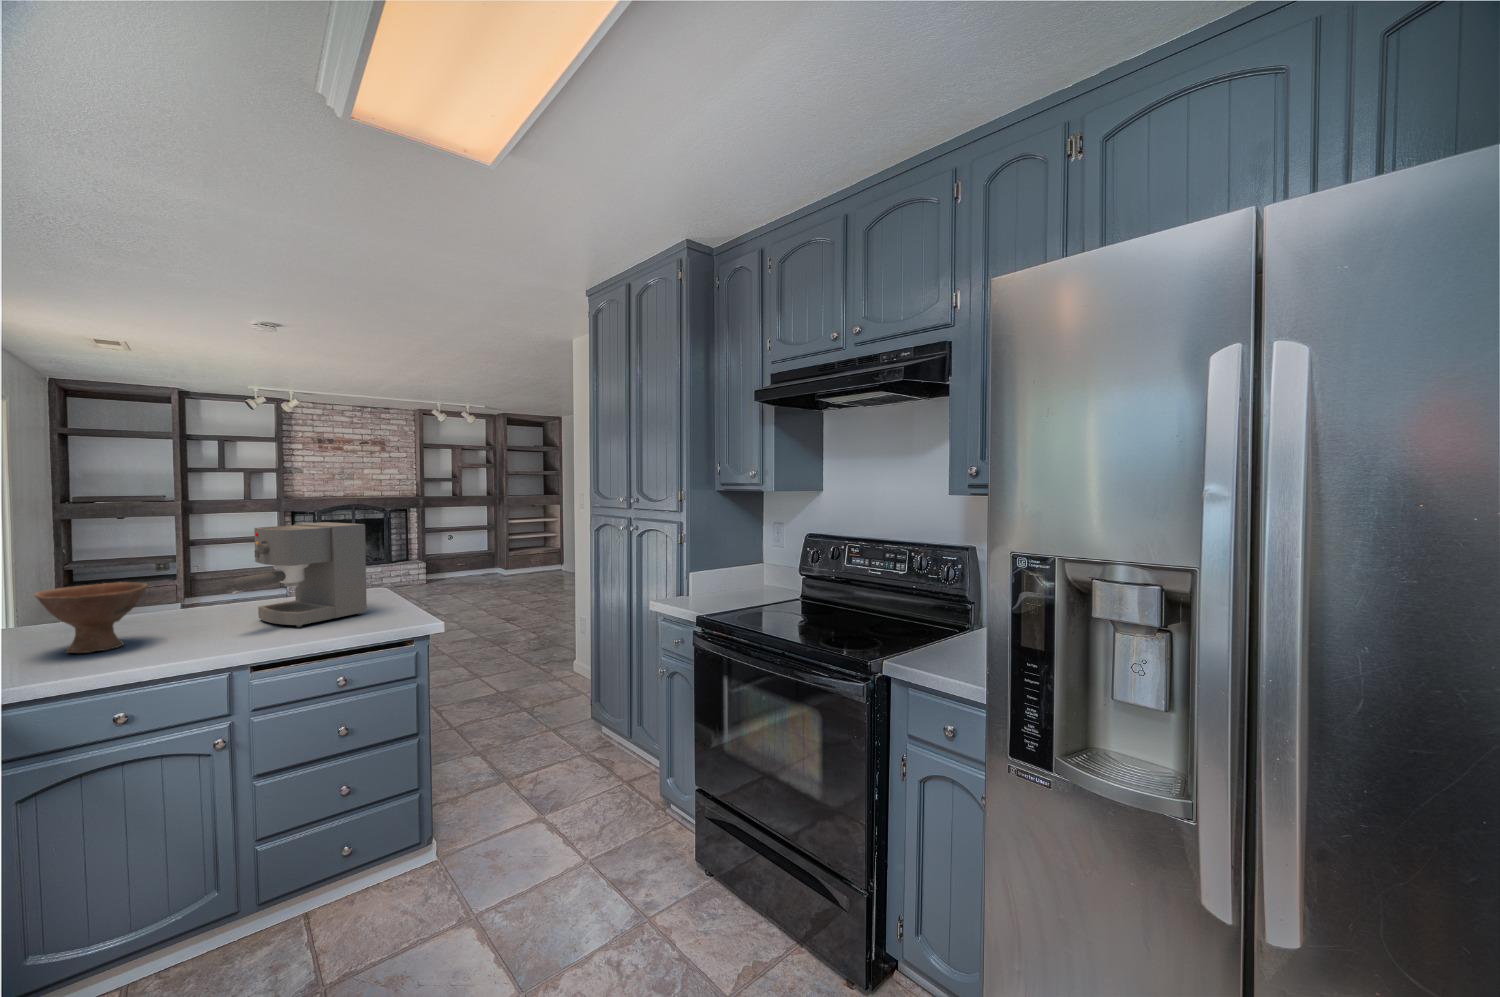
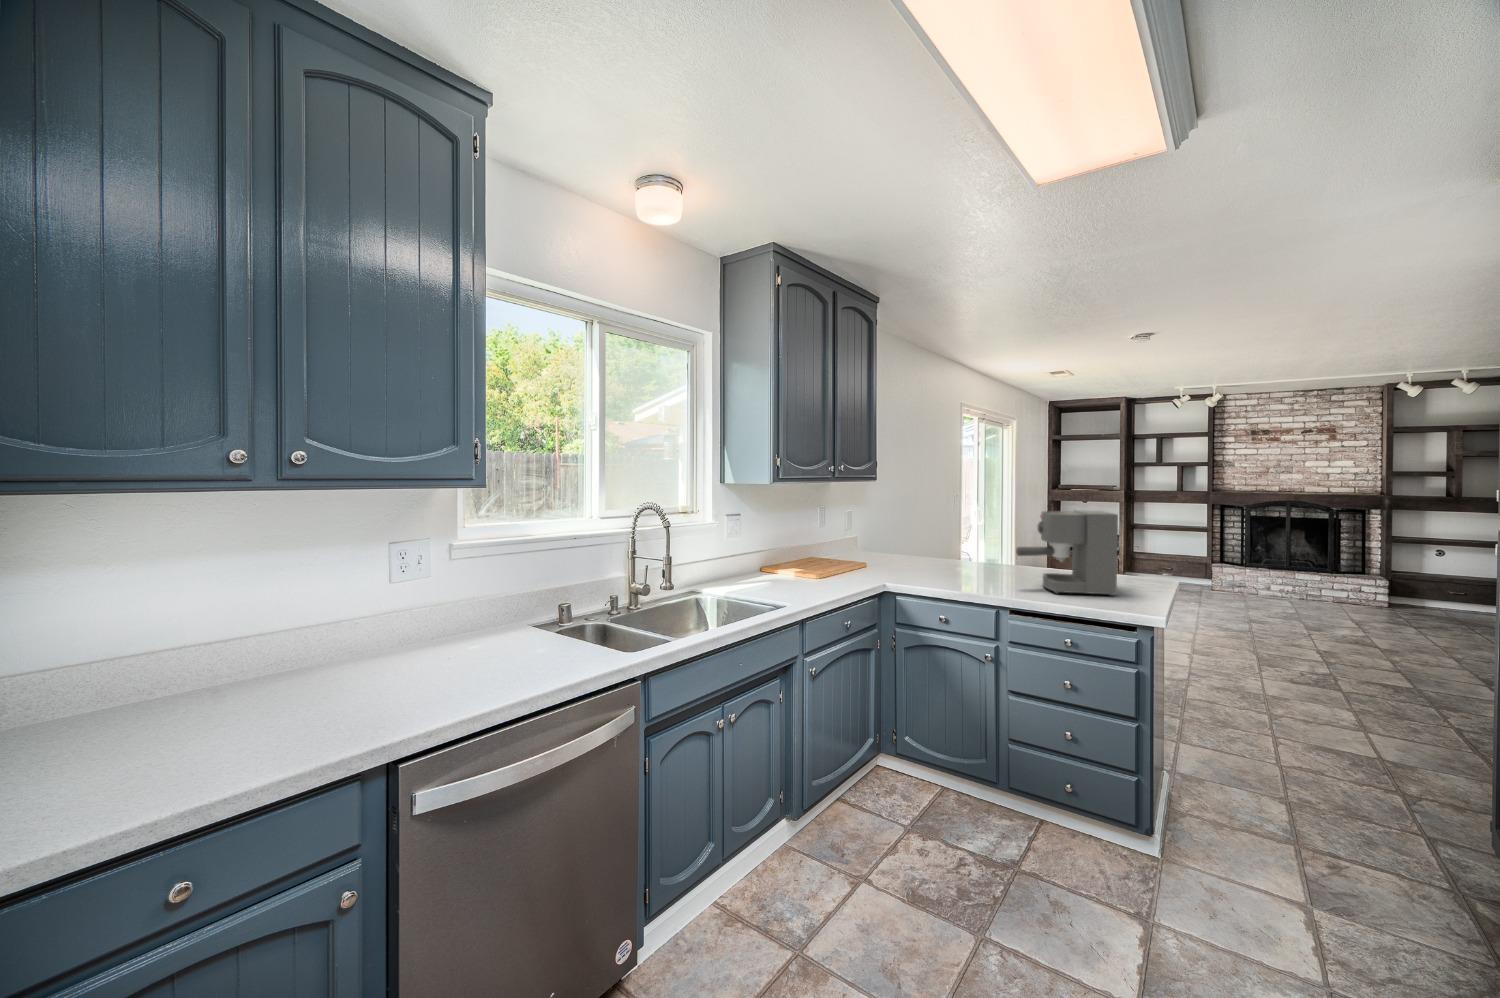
bowl: present [35,582,148,653] -> none [928,538,978,581]

